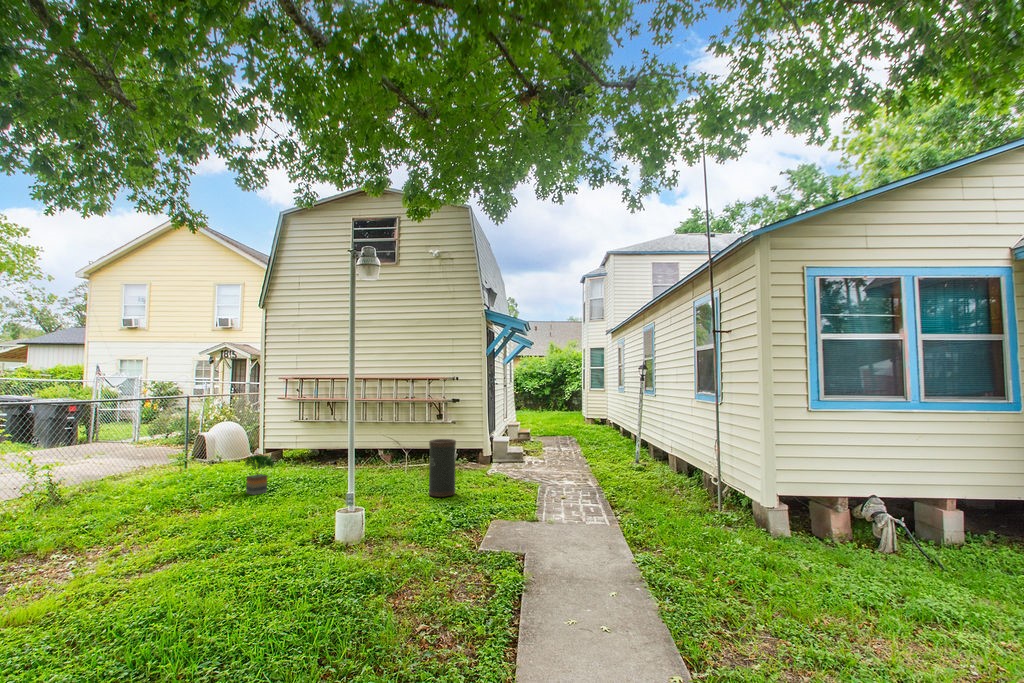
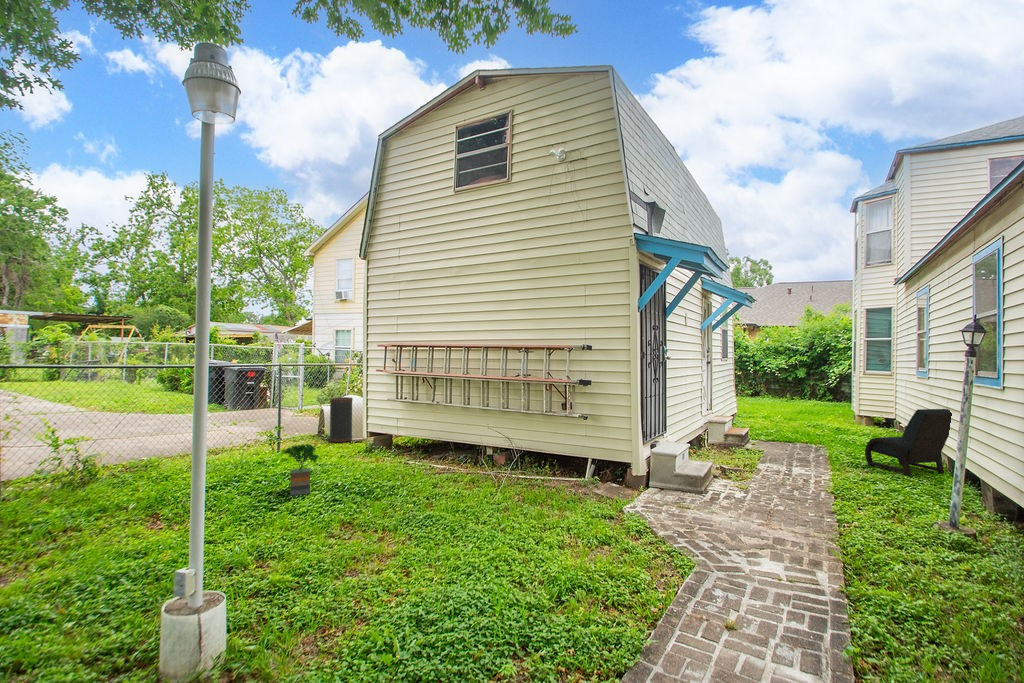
lounge chair: none [597,408,637,446] -> present [865,409,952,475]
trash can: present [429,439,456,497] -> present [330,397,353,443]

